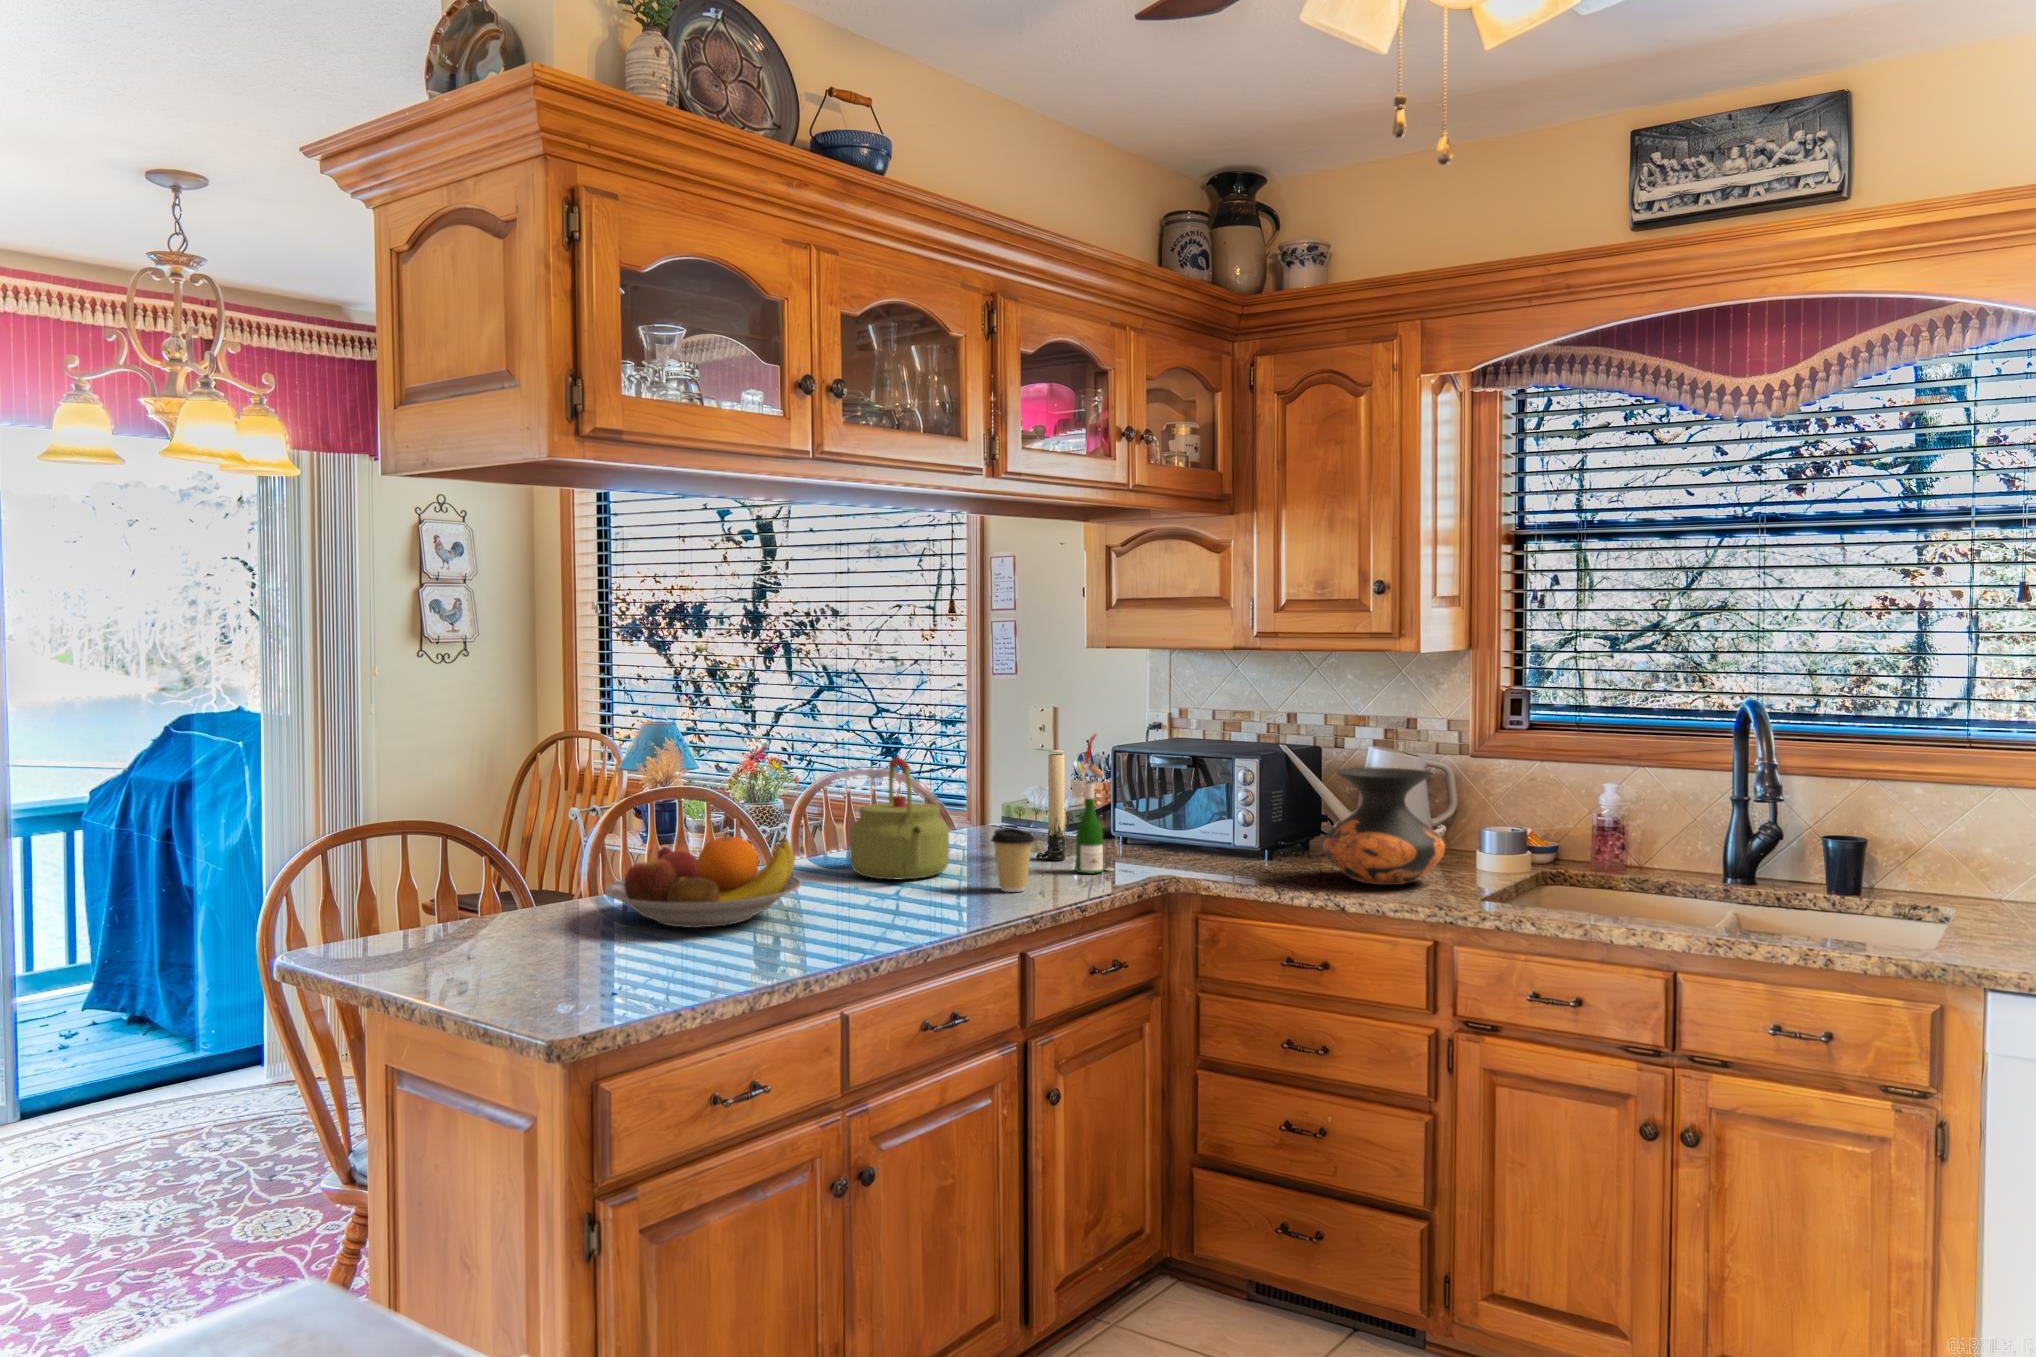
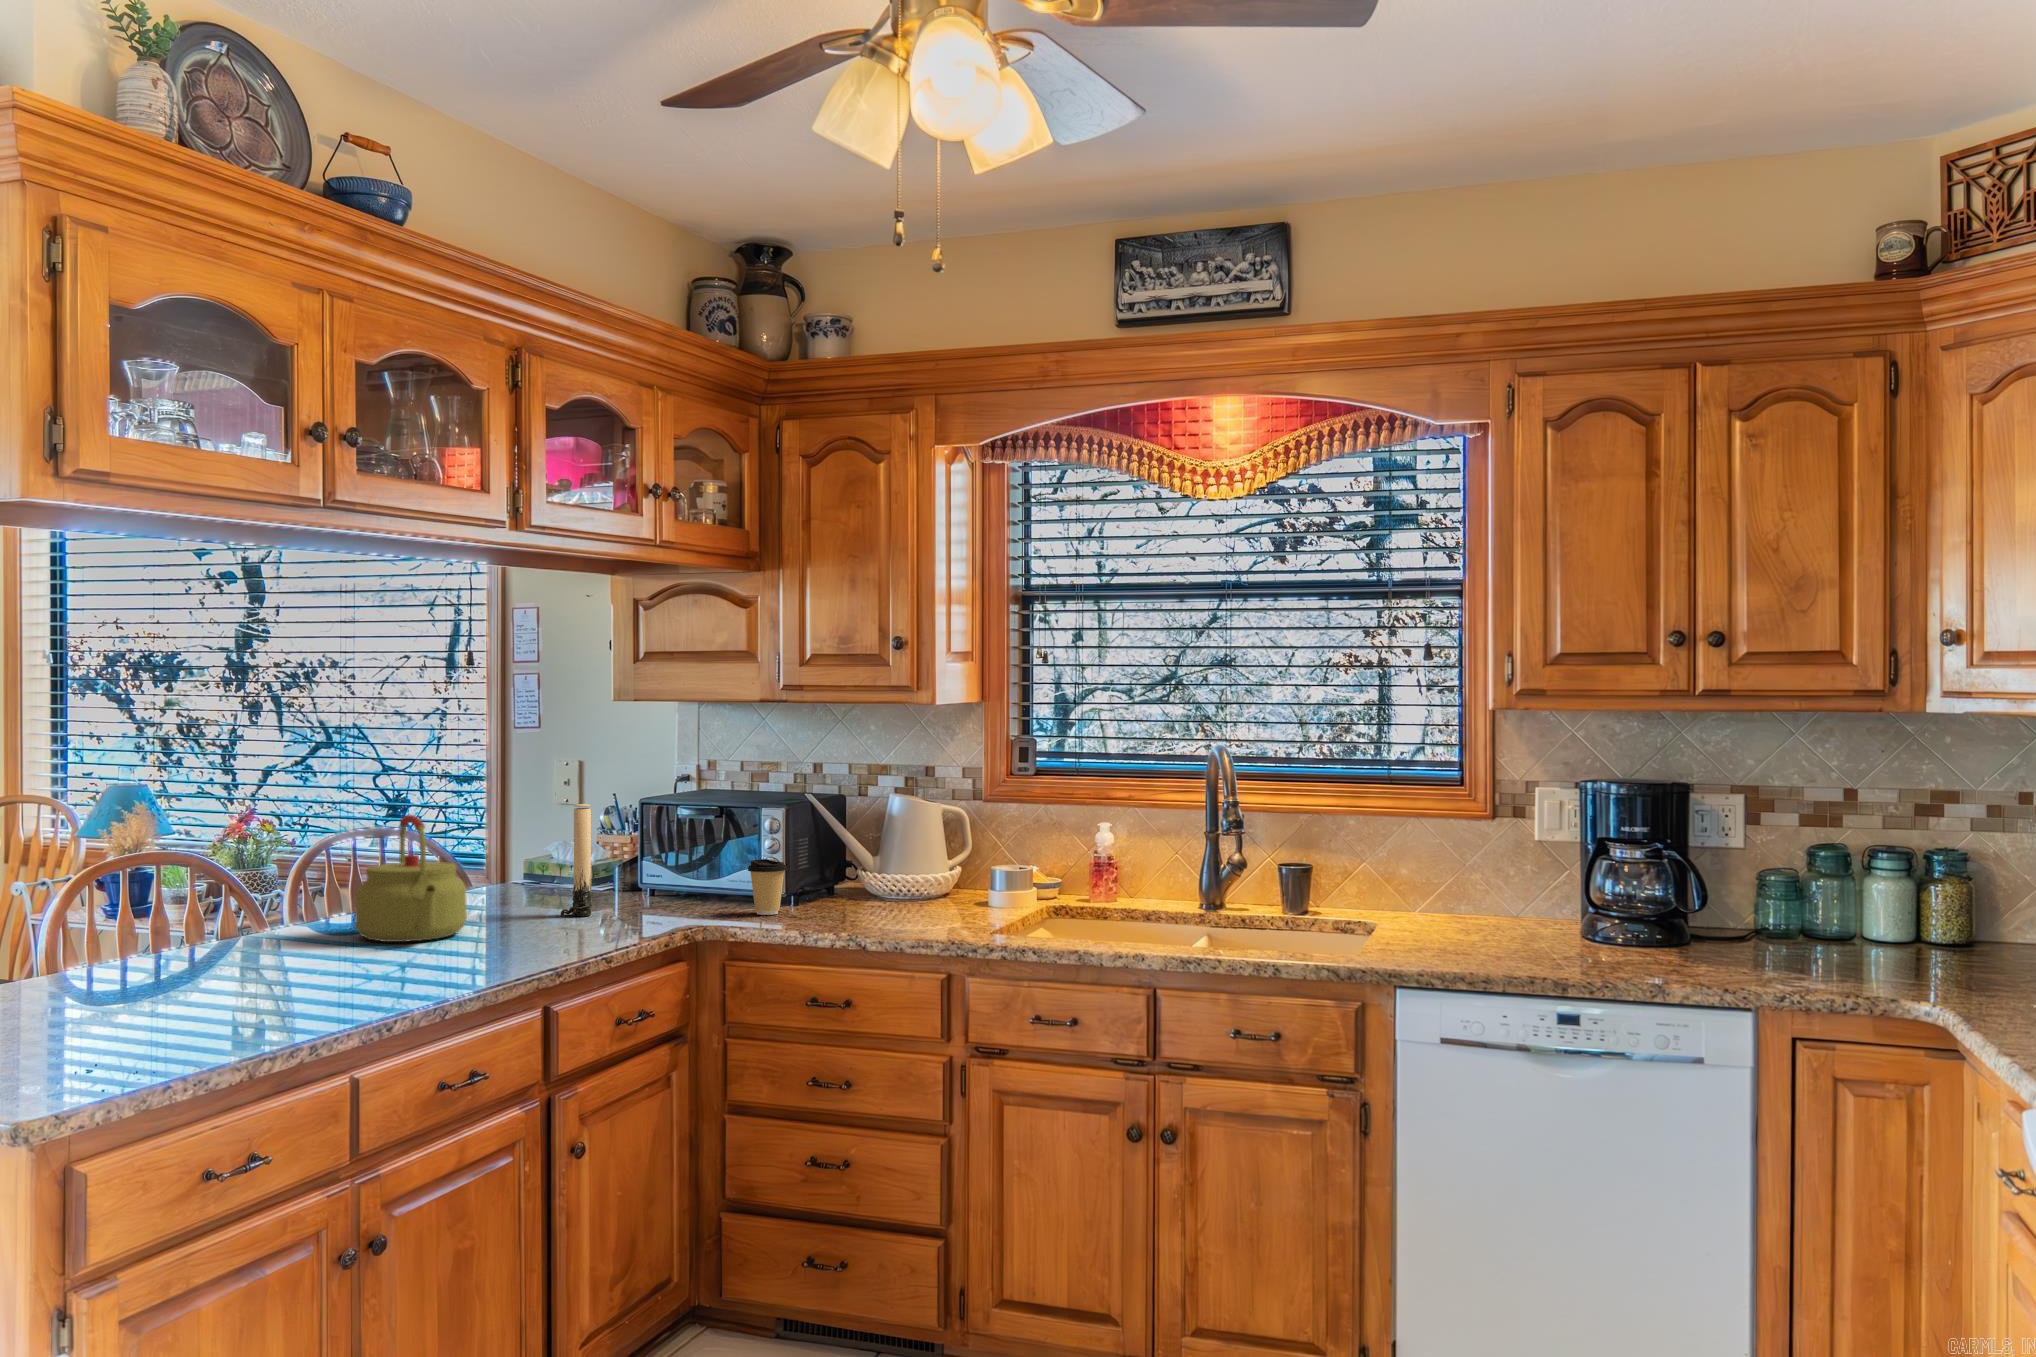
wine bottle: present [1072,734,1113,874] -> none [598,786,642,927]
vase: present [1322,768,1445,885] -> none [846,814,958,923]
coffee cup: present [991,828,1034,892] -> present [748,859,787,915]
fruit bowl: present [605,837,802,928] -> none [69,900,303,998]

